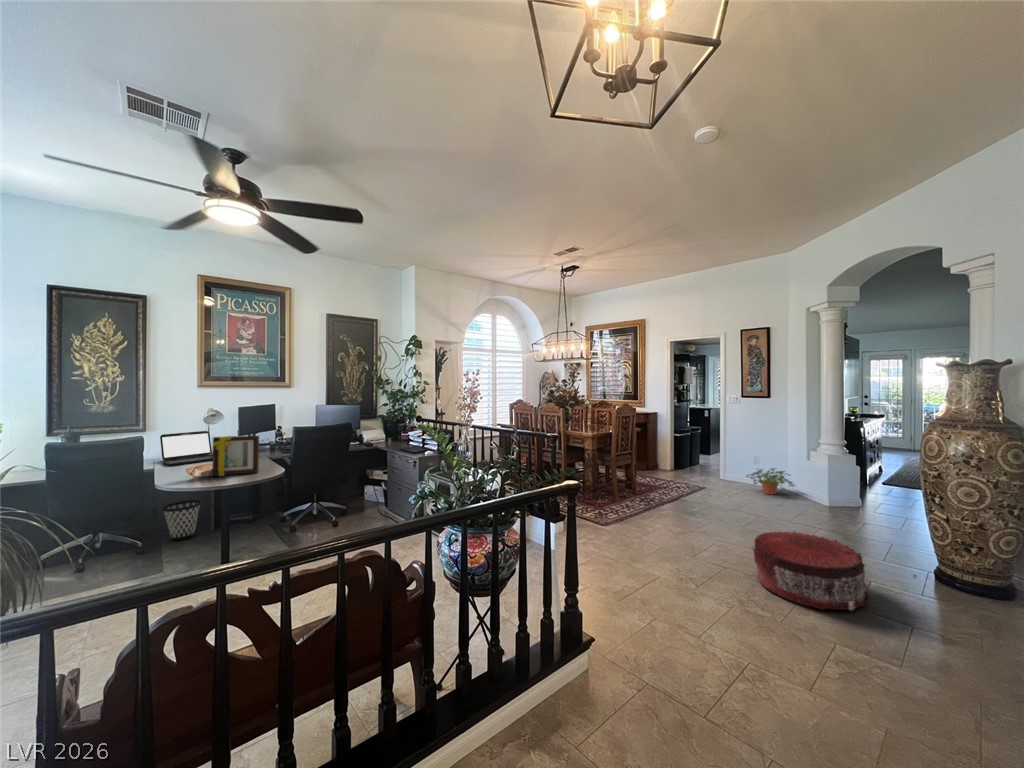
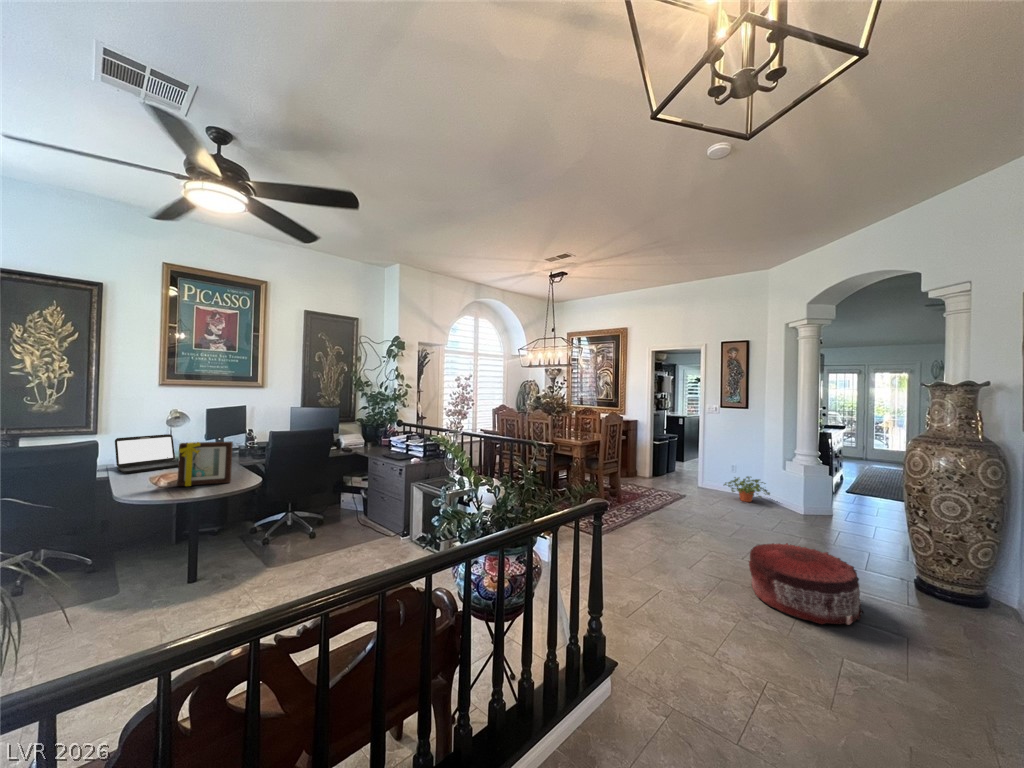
wastebasket: present [163,500,201,541] -> none [115,511,160,557]

